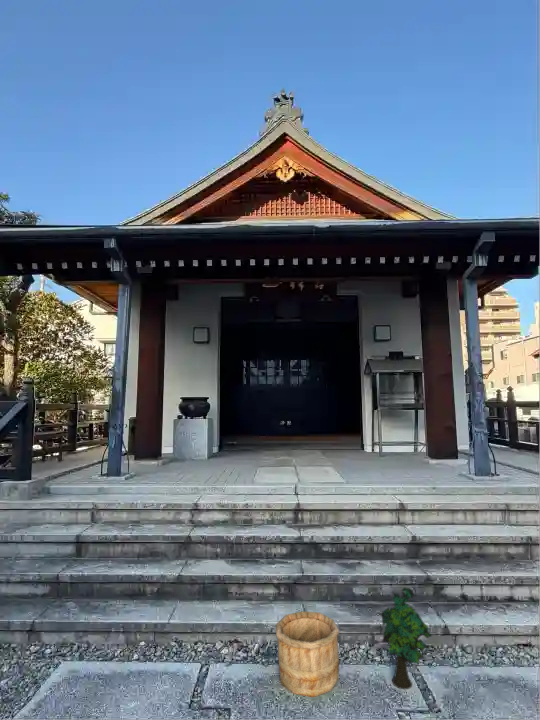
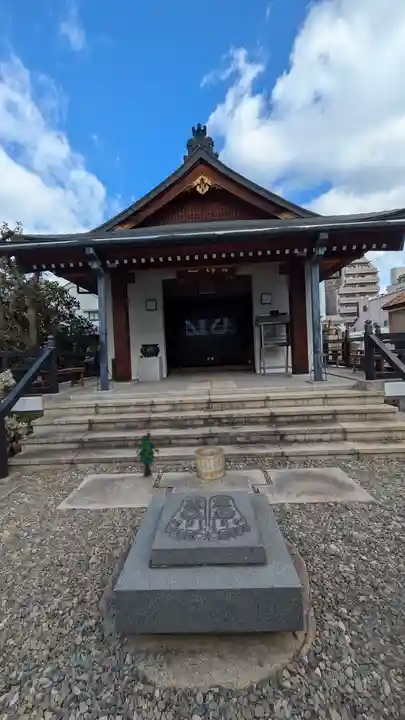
decorative plant: present [378,588,432,689] -> present [136,433,159,477]

